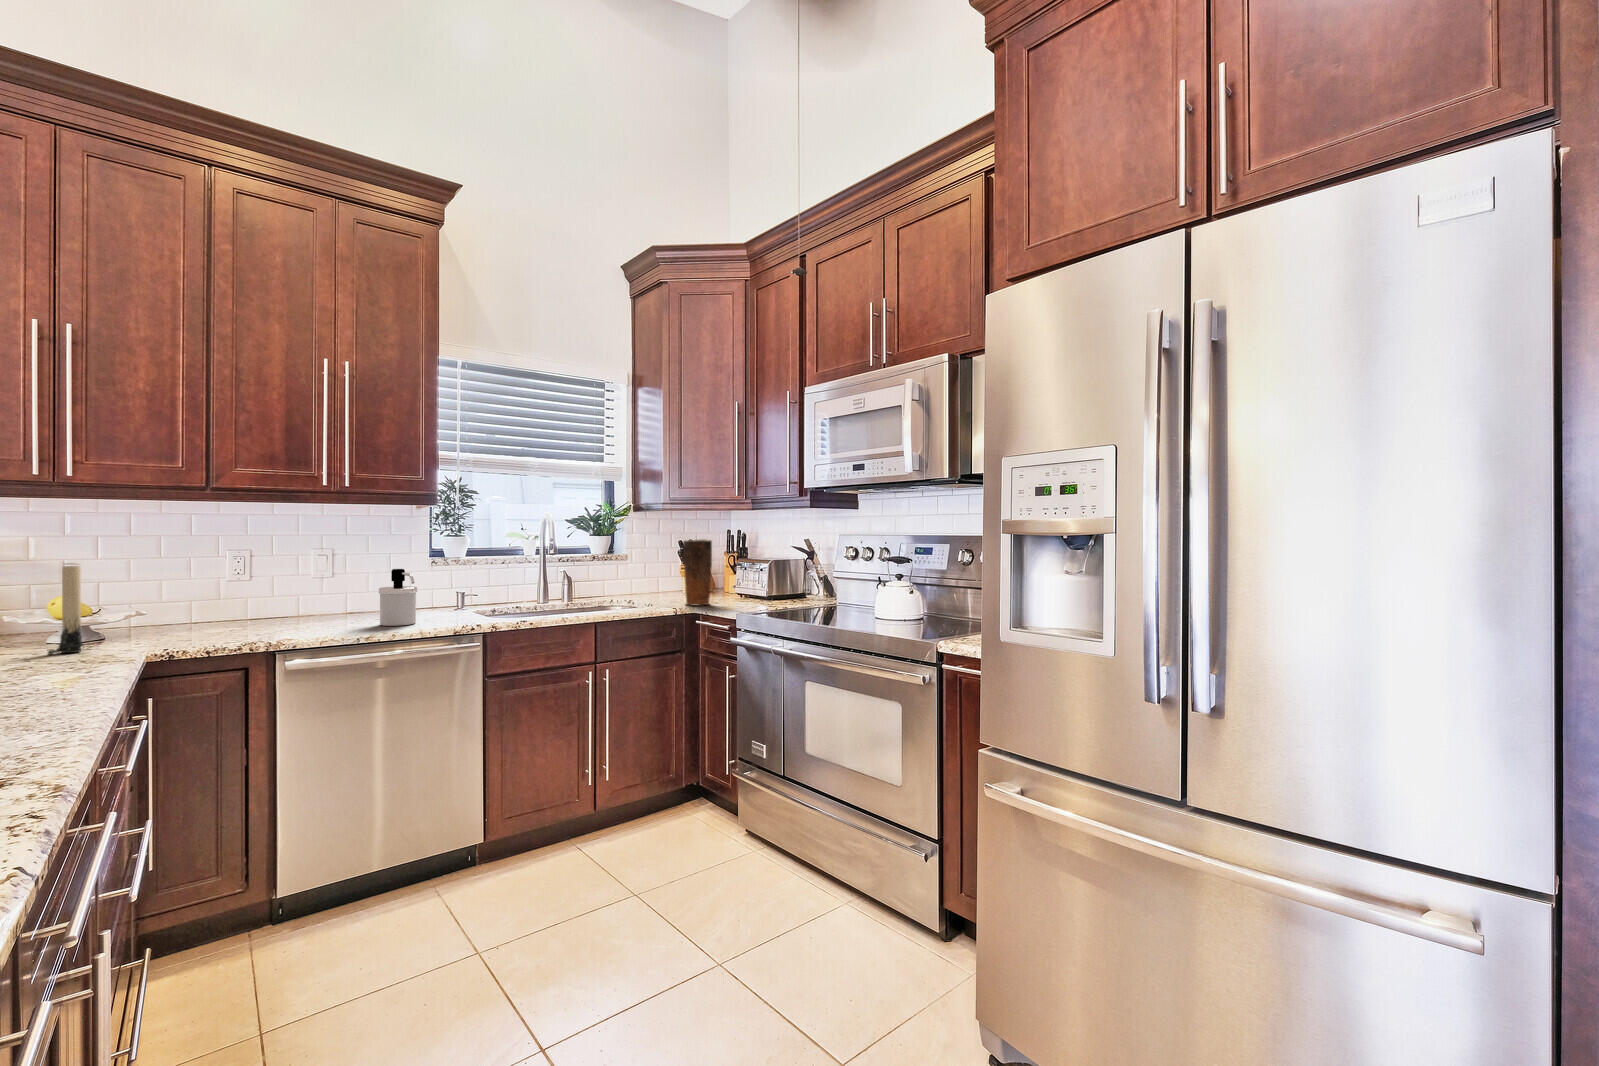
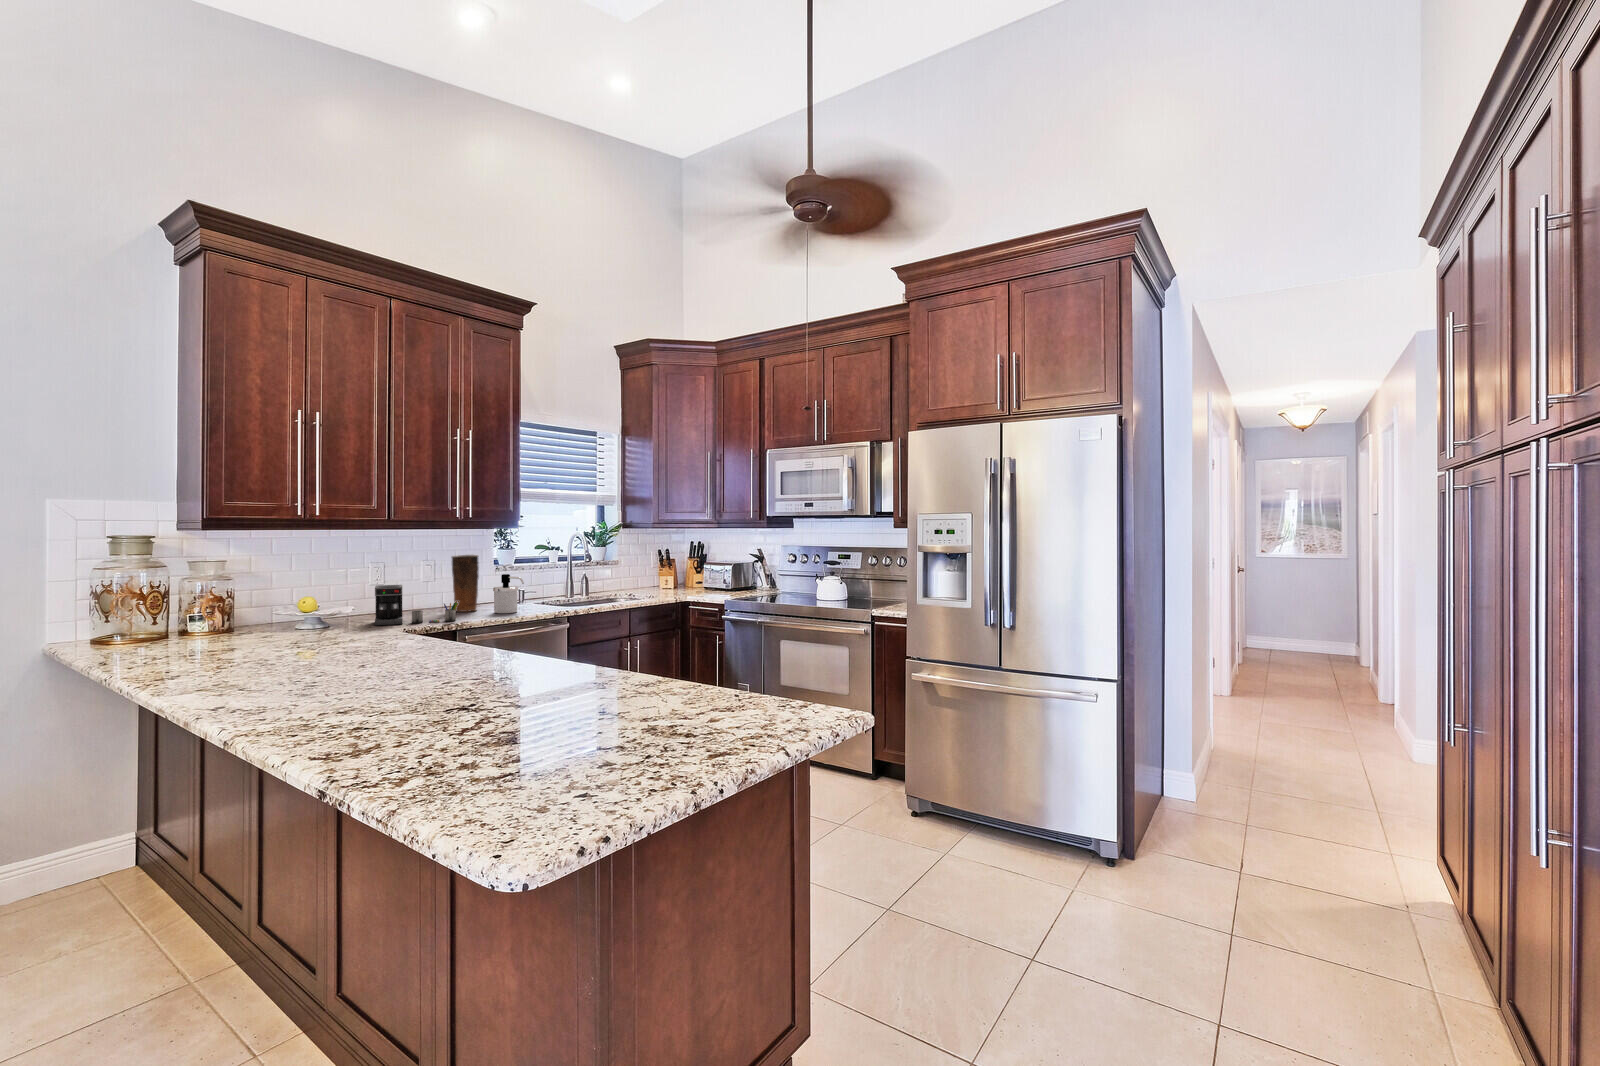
vase: present [683,539,712,605] -> present [452,555,479,612]
candle: present [48,563,83,655] -> none [330,574,347,634]
coffee maker: none [159,581,296,641] -> present [375,585,458,625]

